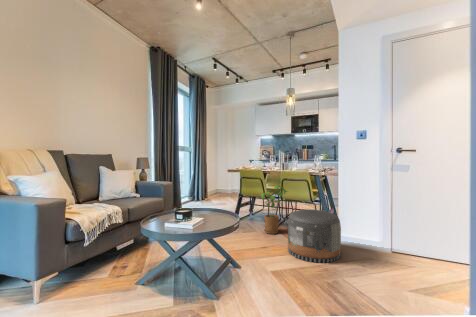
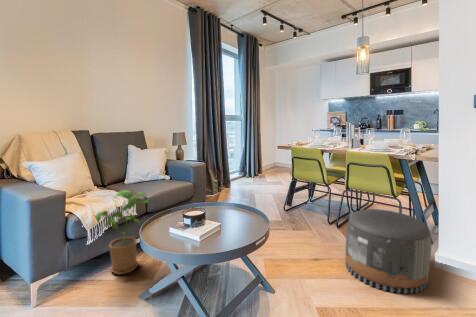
house plant: present [262,185,287,234] -> present [96,190,148,274]

